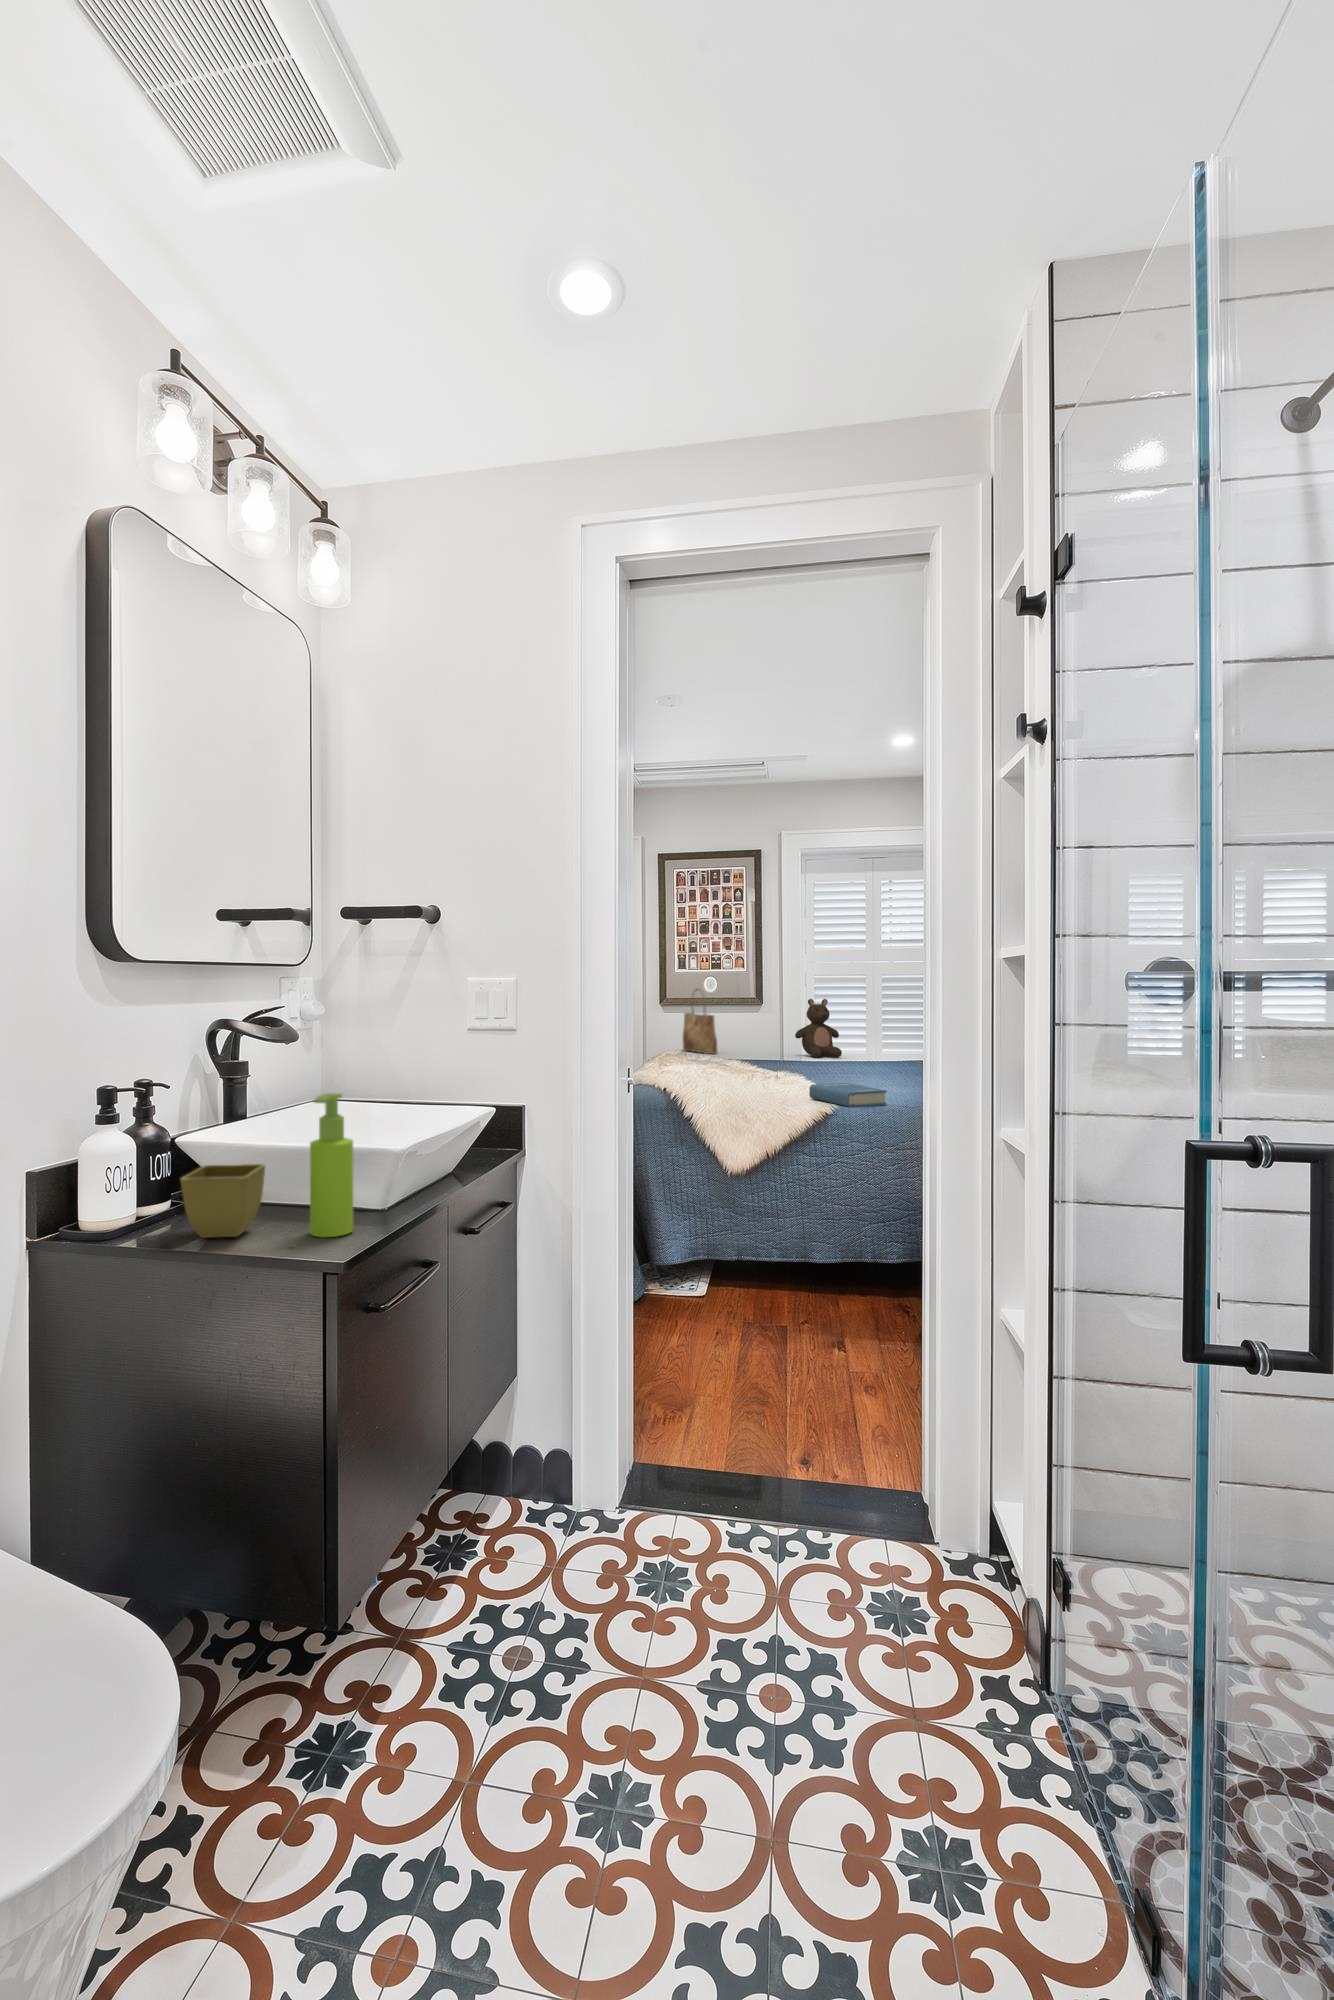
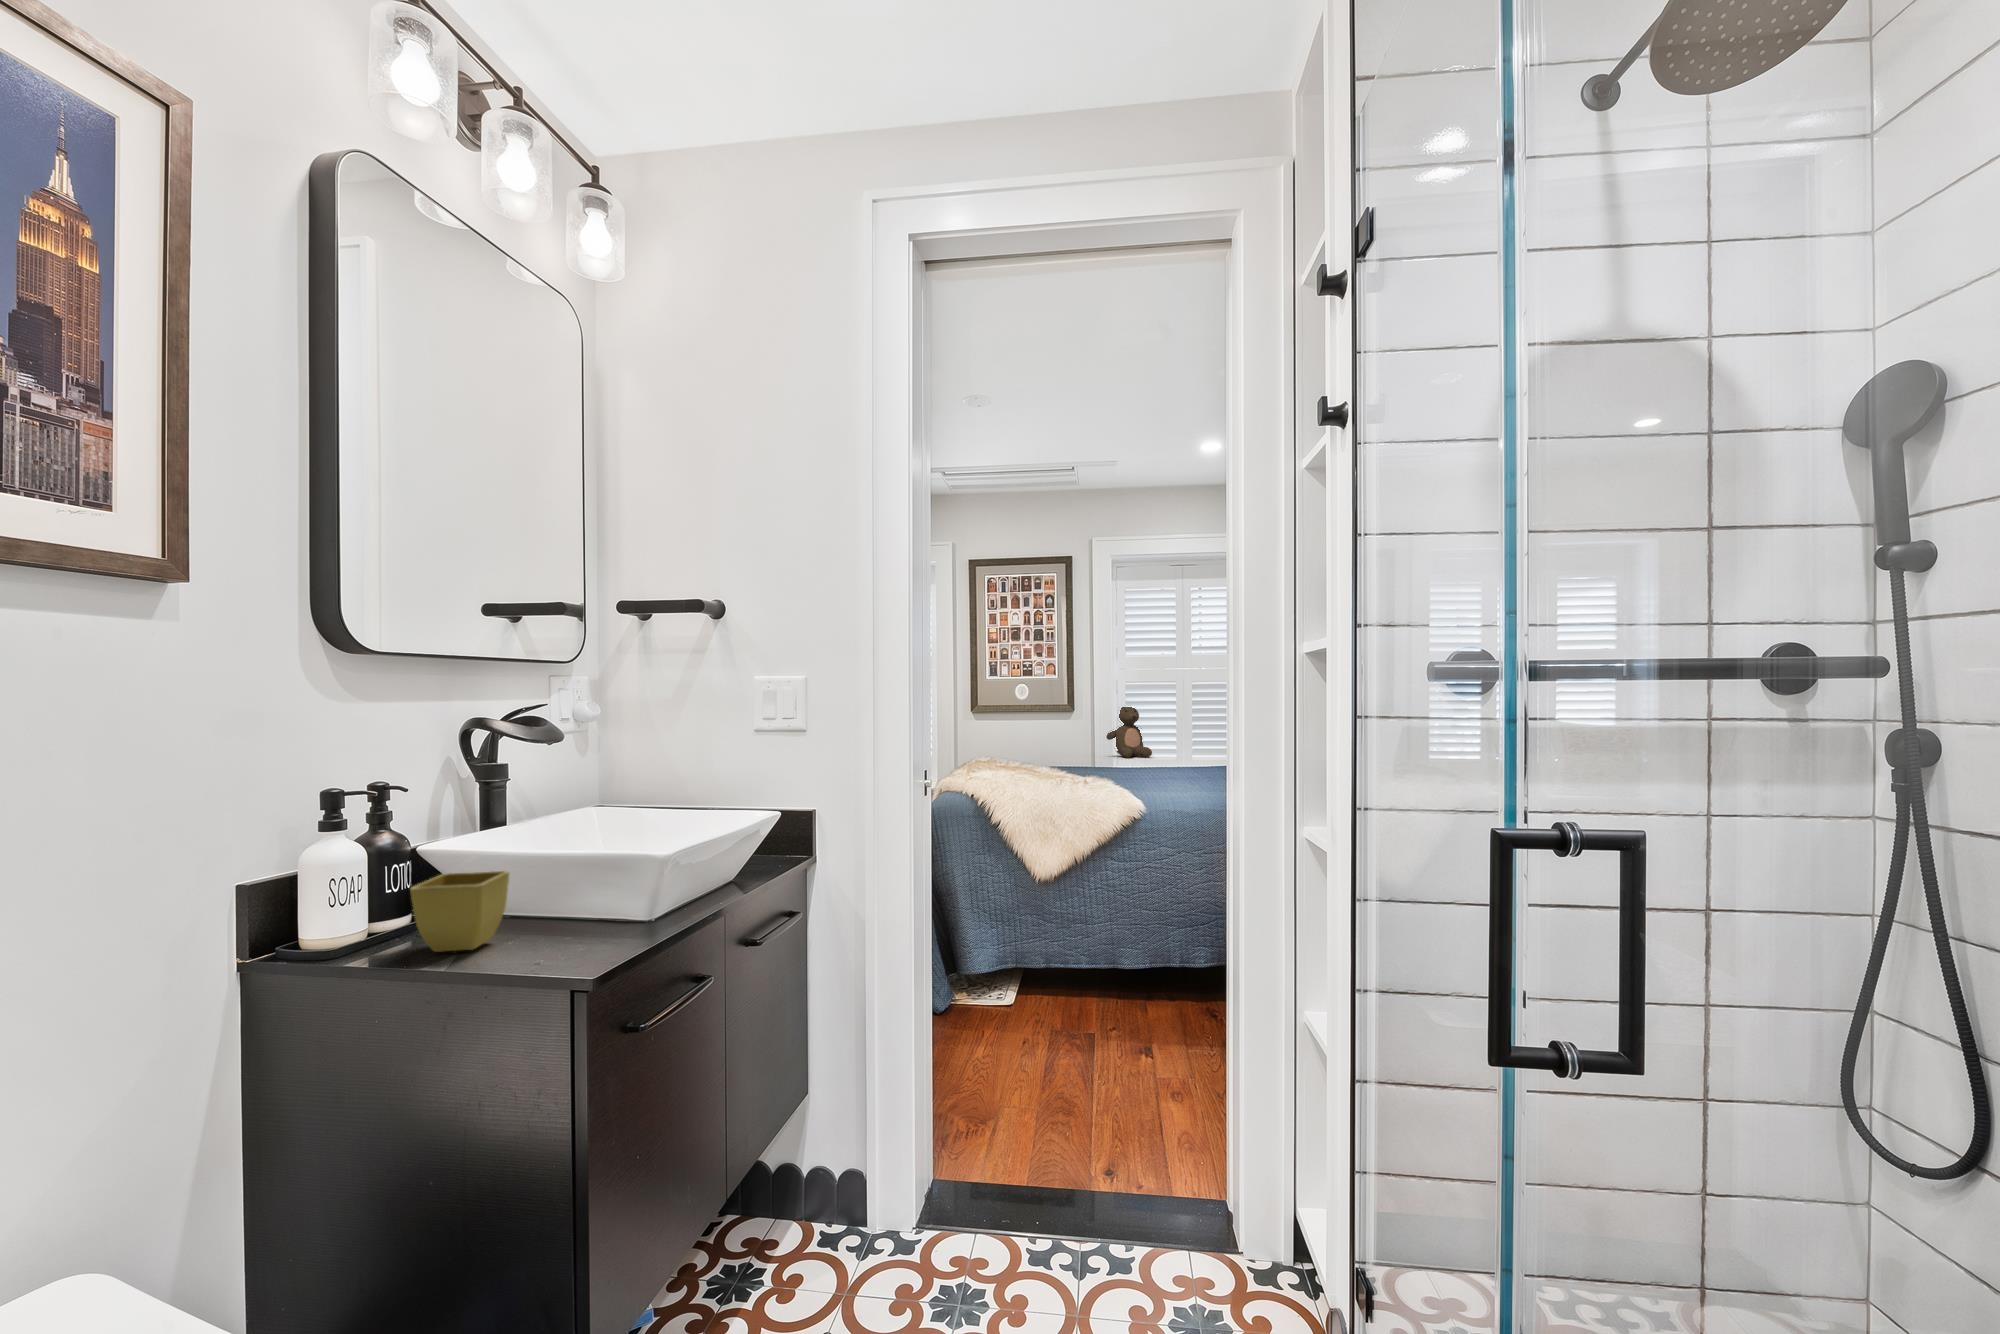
tote bag: present [683,990,718,1054] -> none [998,694,1032,757]
book: present [809,1083,887,1107] -> none [1114,779,1190,803]
soap dispenser: present [310,1094,353,1237] -> none [555,794,603,948]

